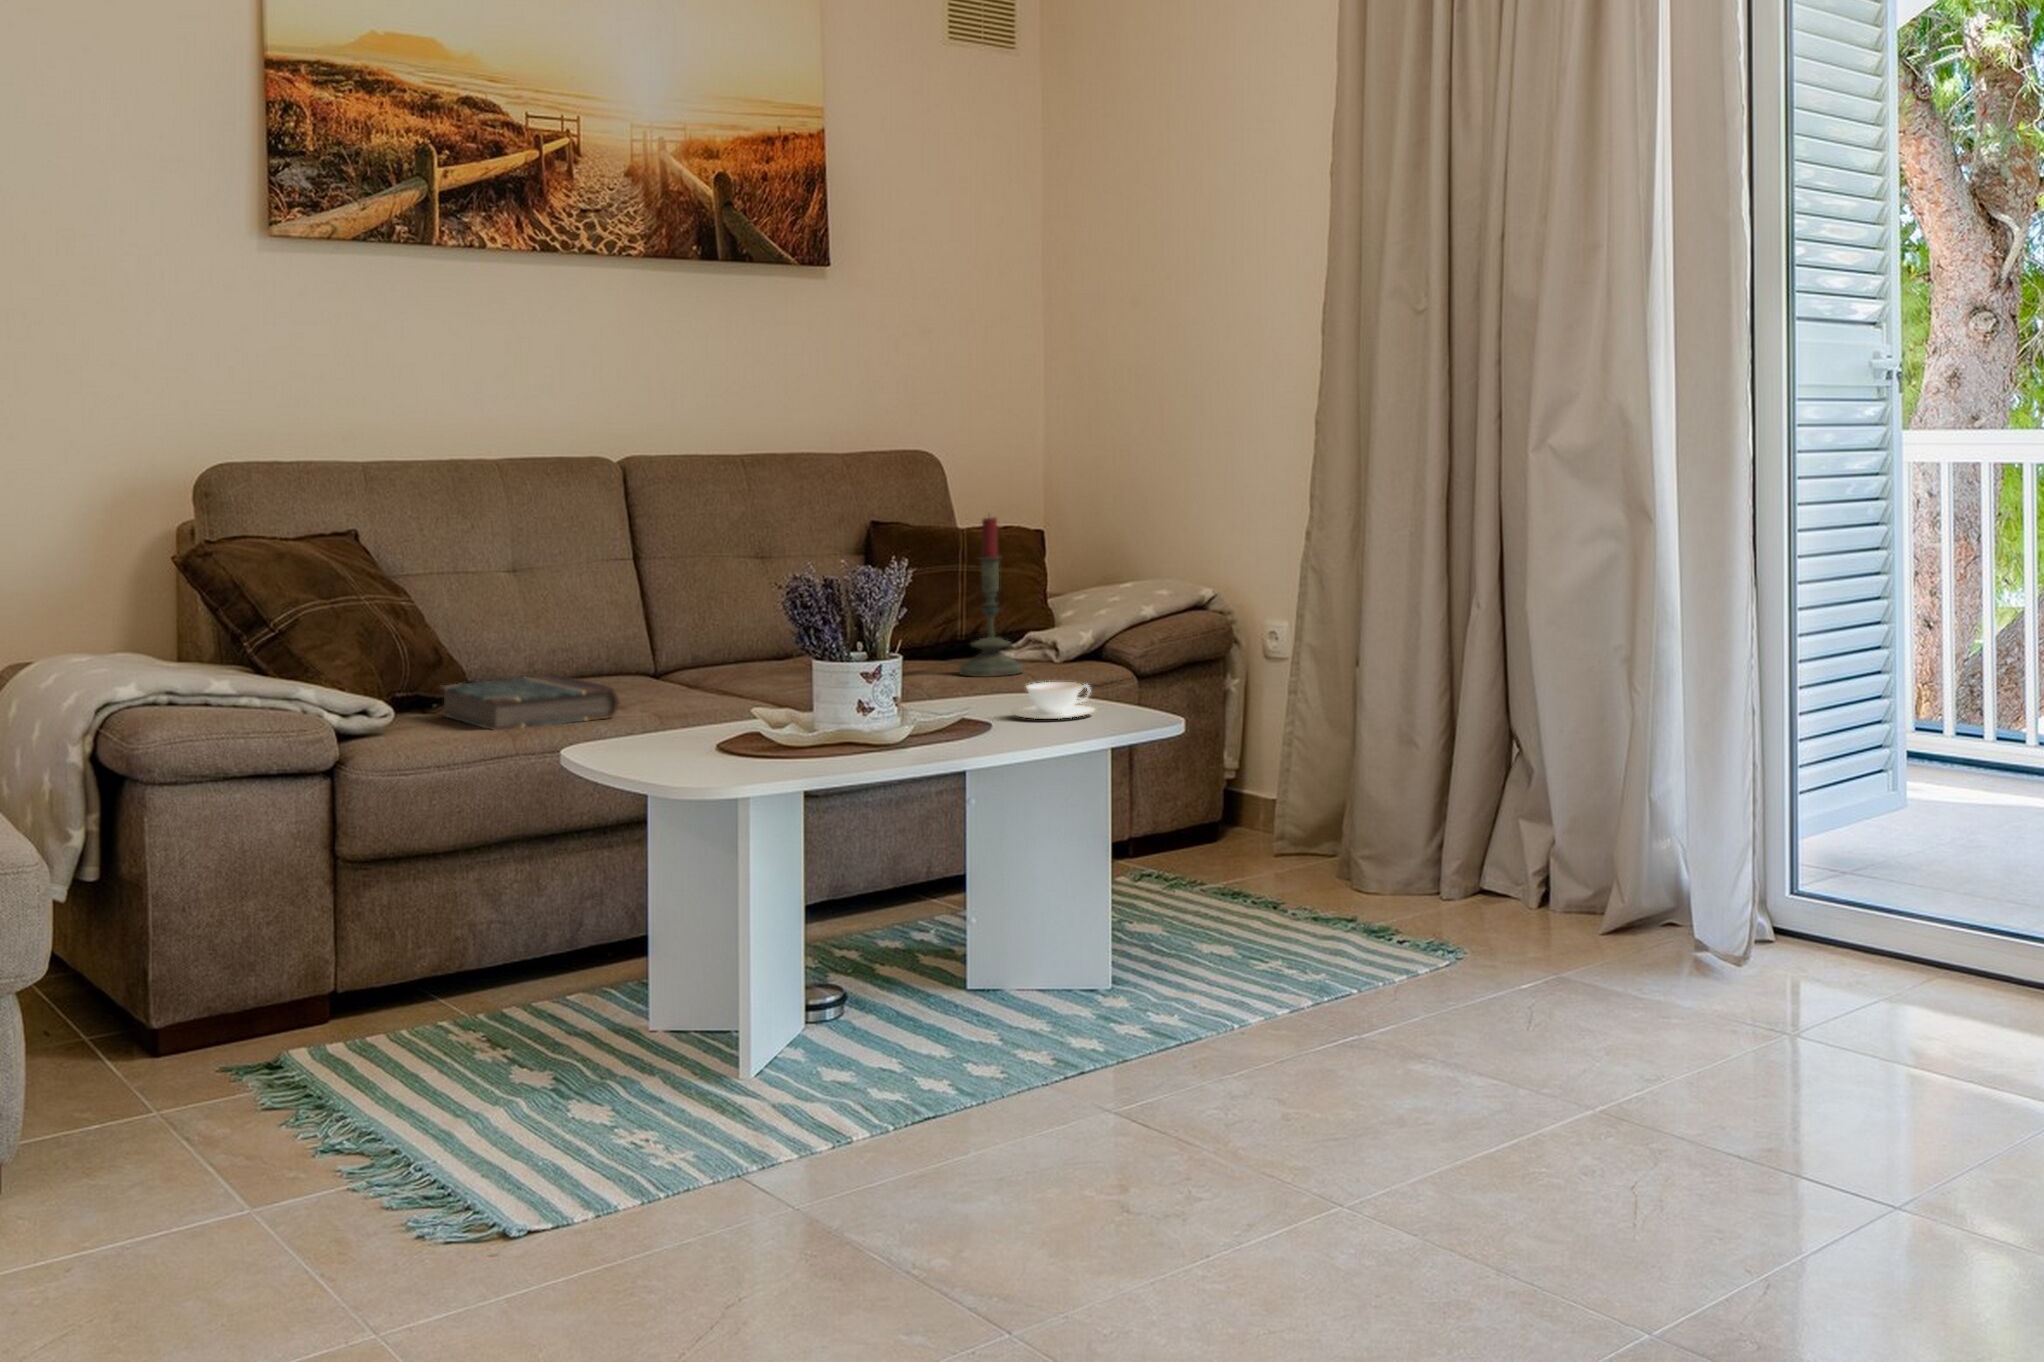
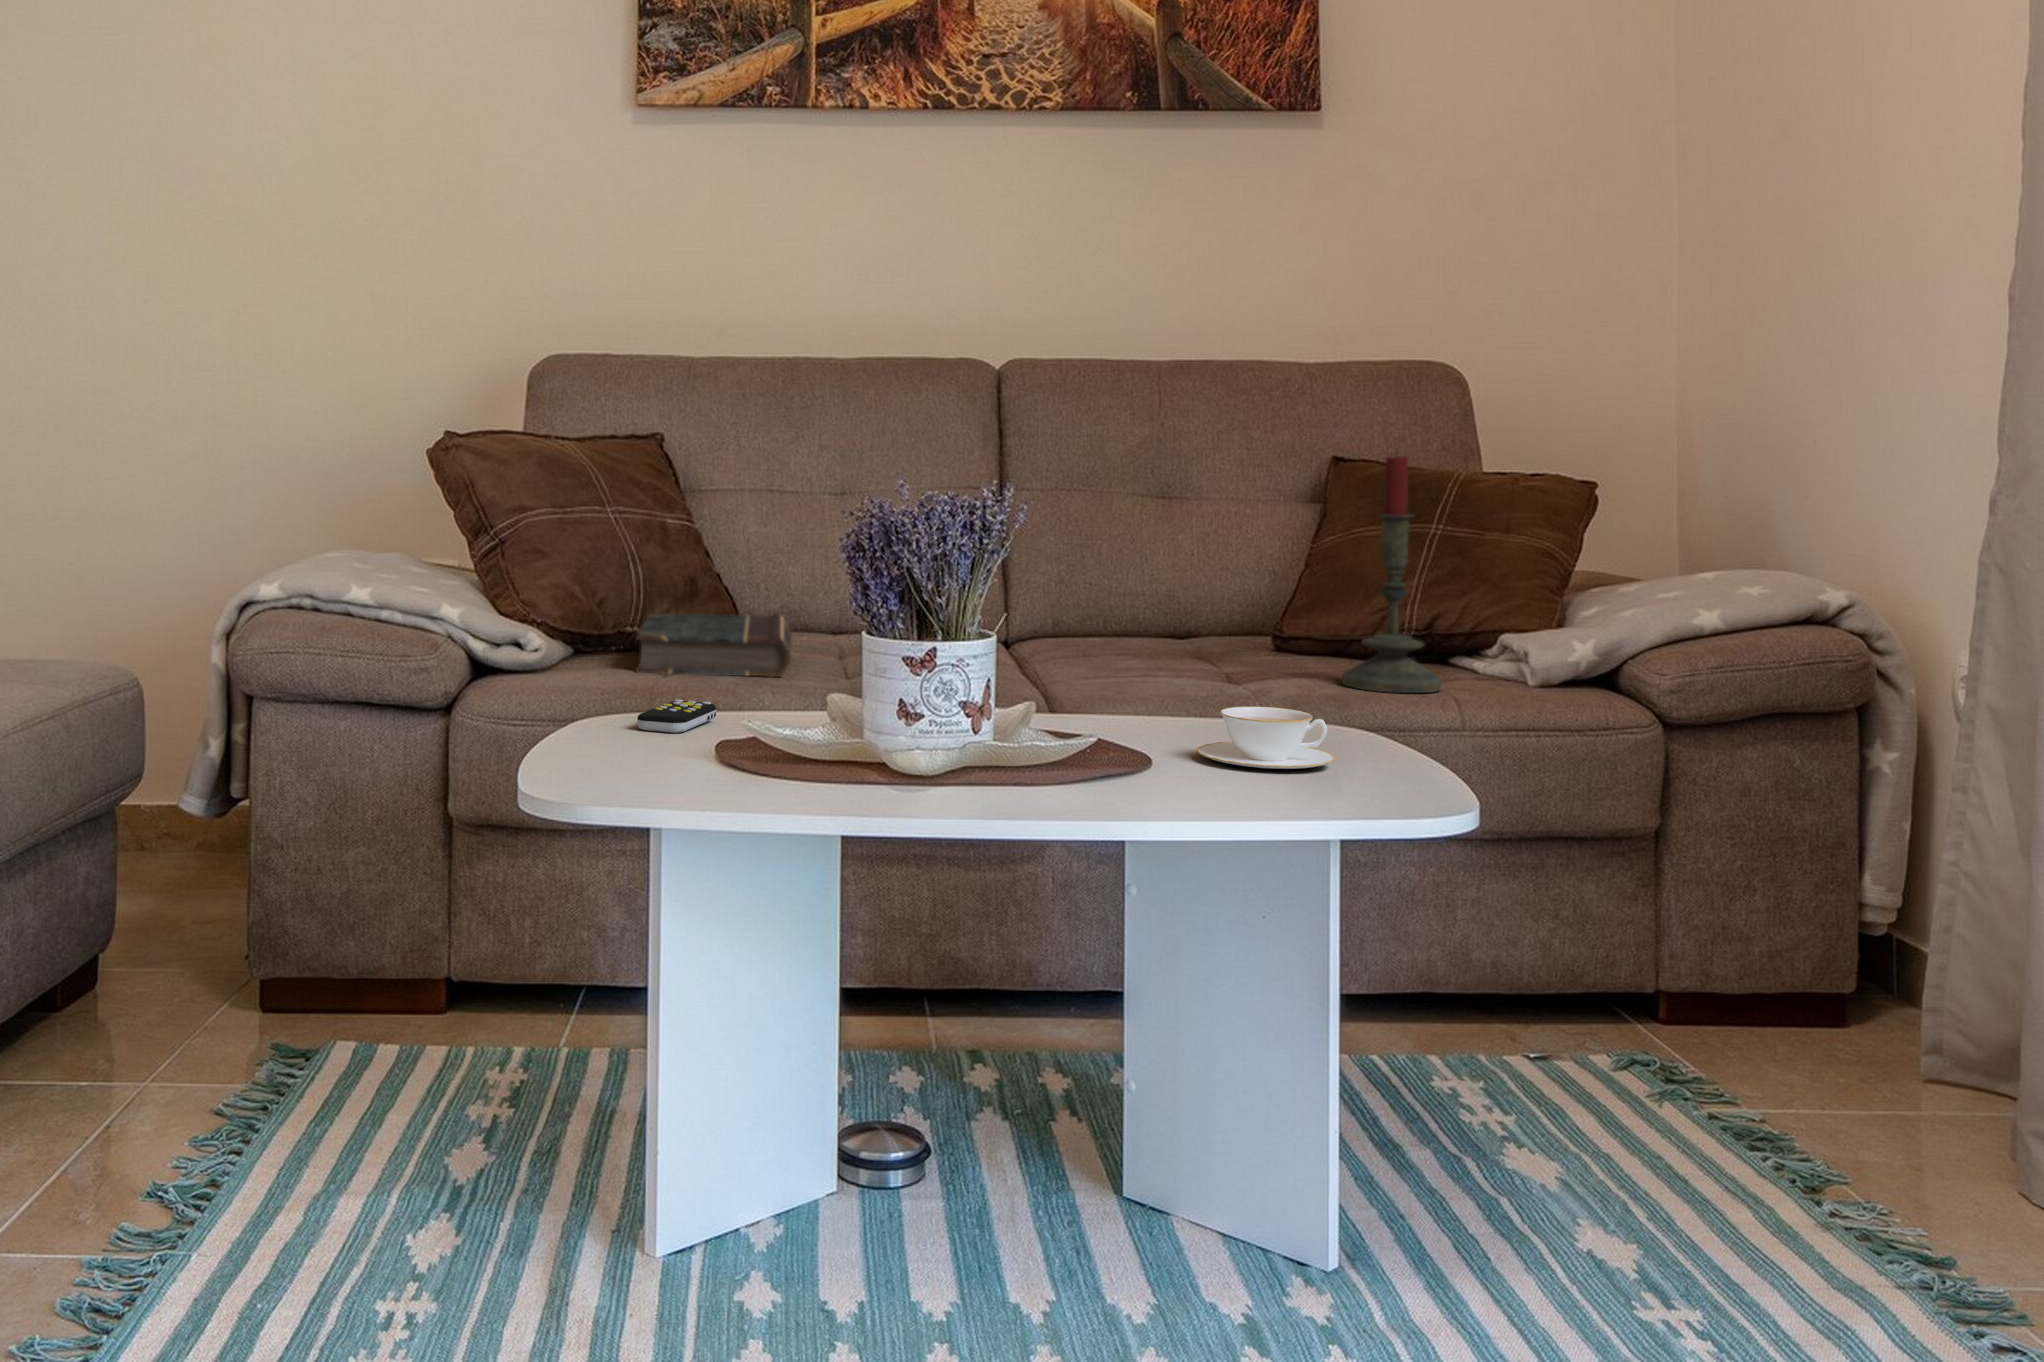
remote control: none [640,732,687,756] -> present [637,700,716,733]

